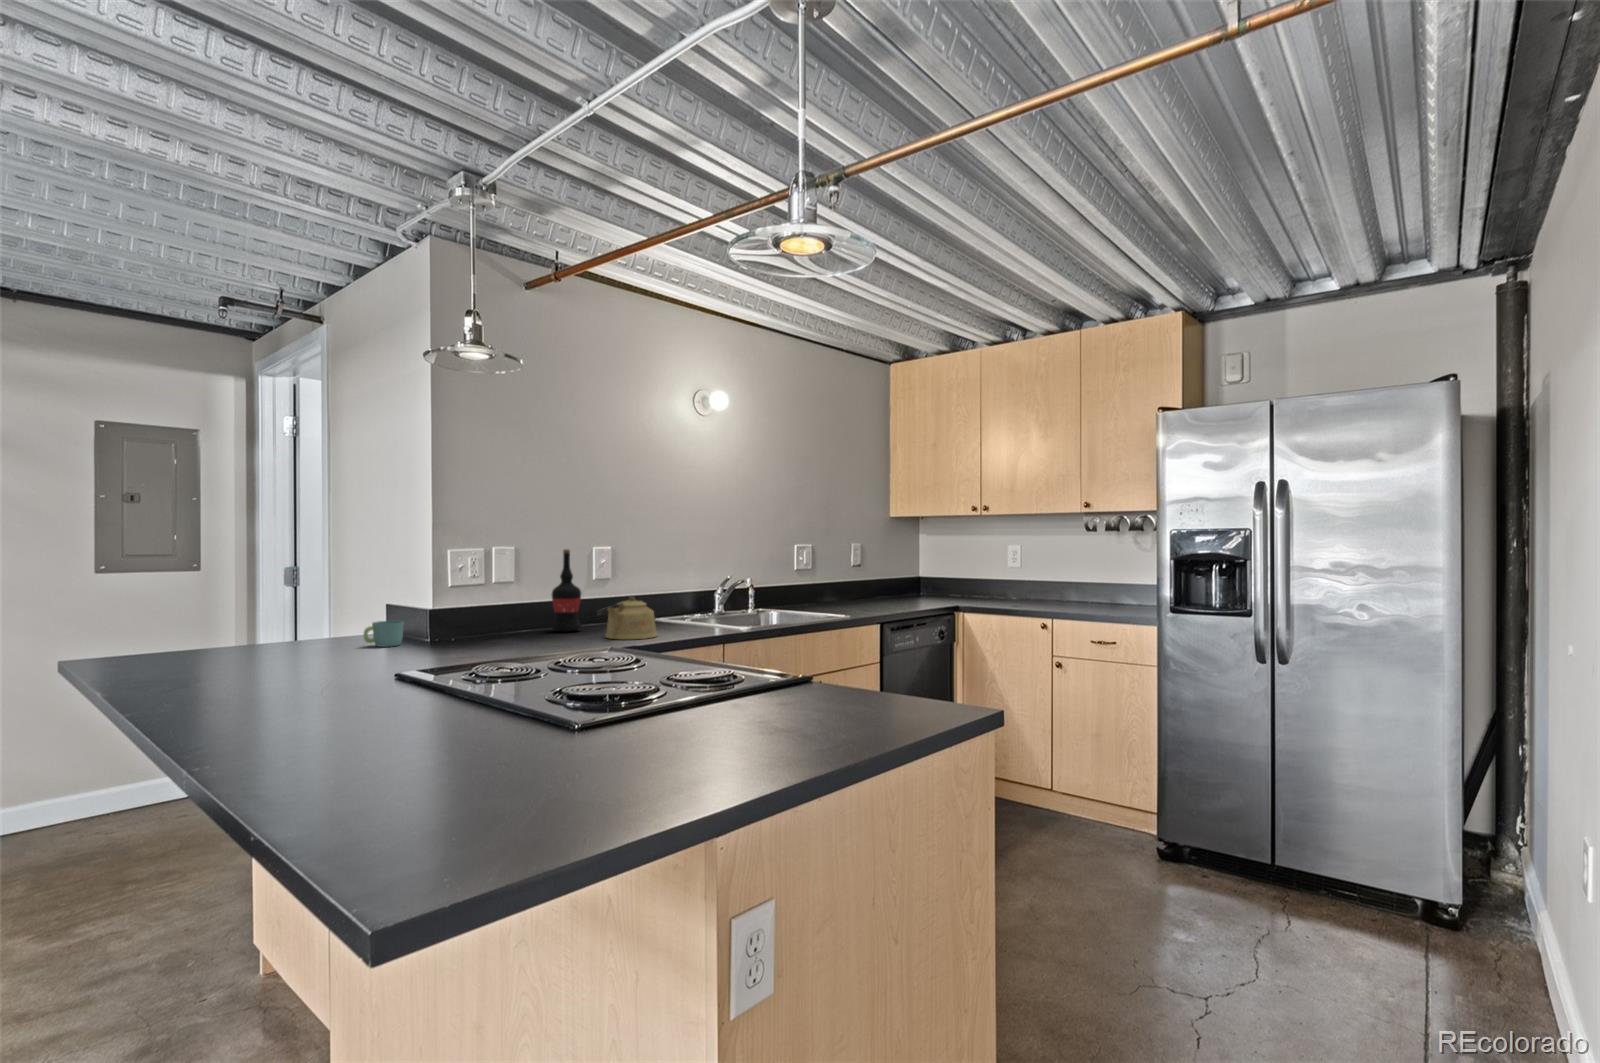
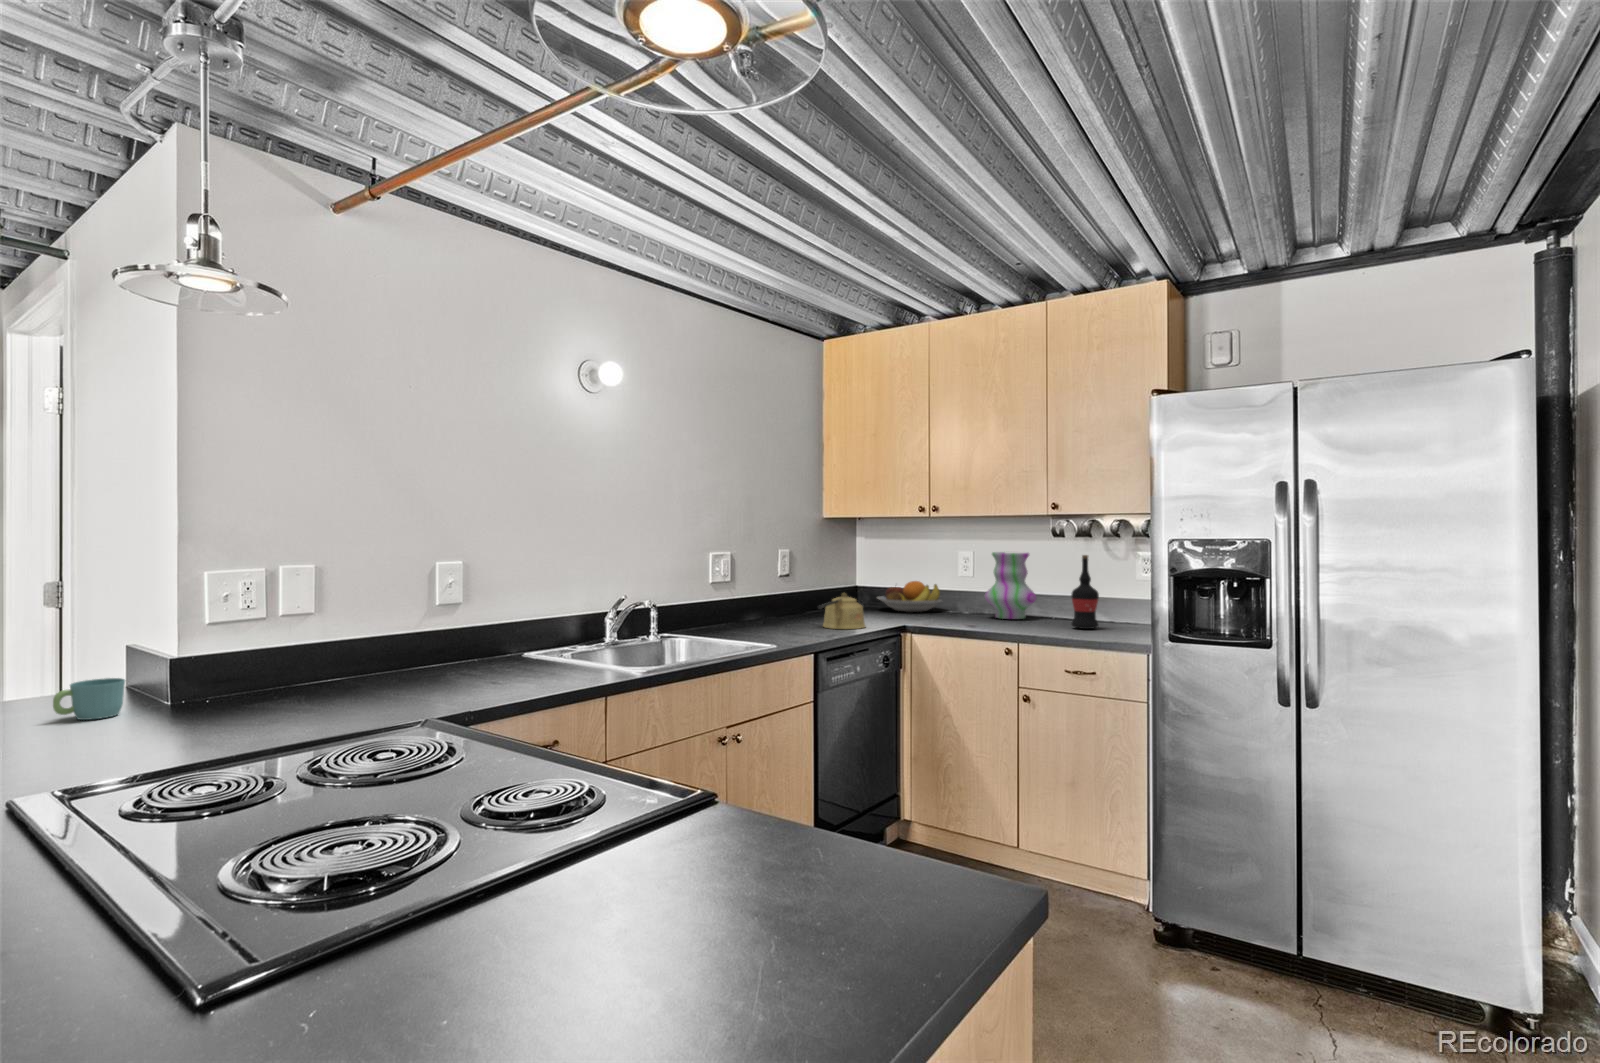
vase: none [1030,545,1075,602] -> present [985,552,1036,619]
wine bottle: present [552,549,581,631] -> present [1071,555,1099,629]
fruit bowl: none [938,570,999,597] -> present [877,581,941,612]
kettle: present [597,596,657,639] -> present [818,593,865,629]

